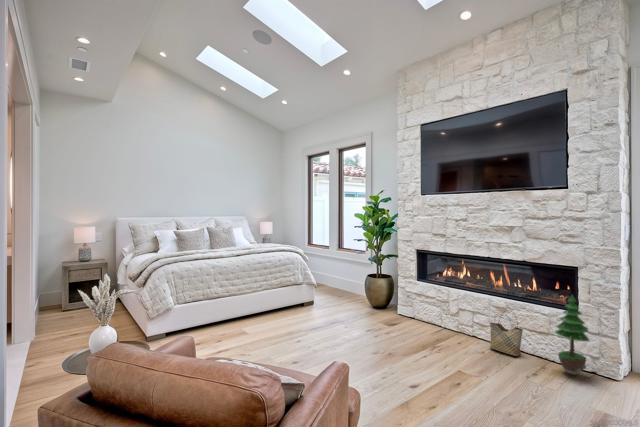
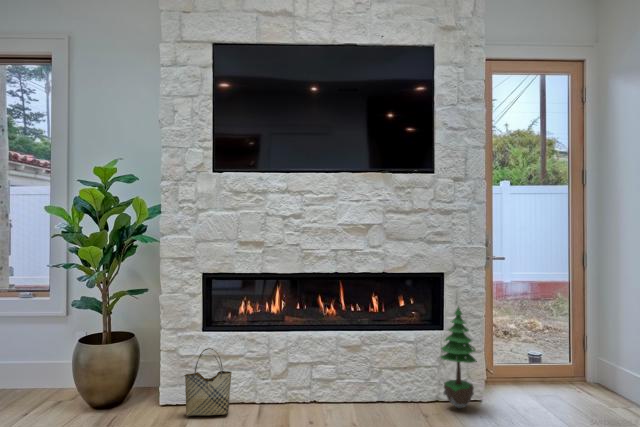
woven basket: present [490,310,523,356] -> present [184,348,232,416]

